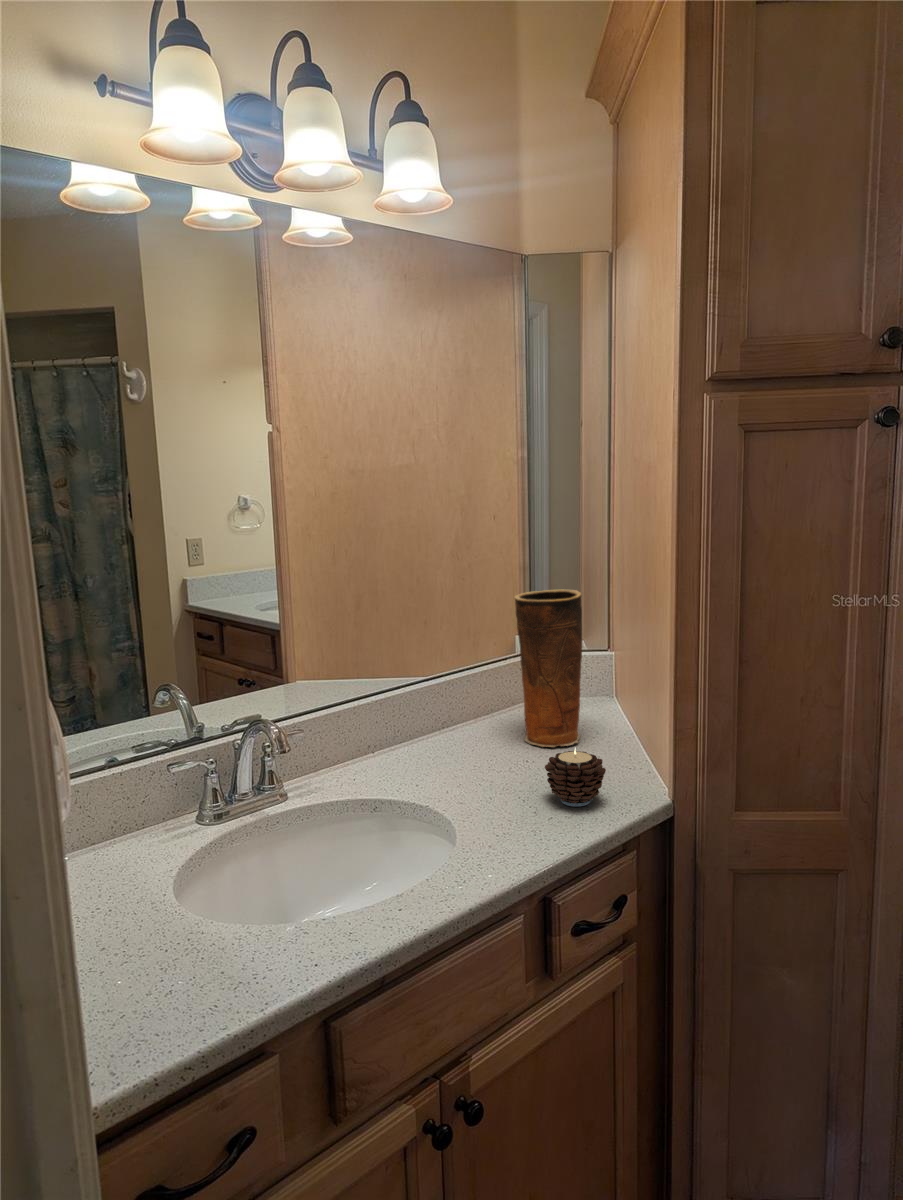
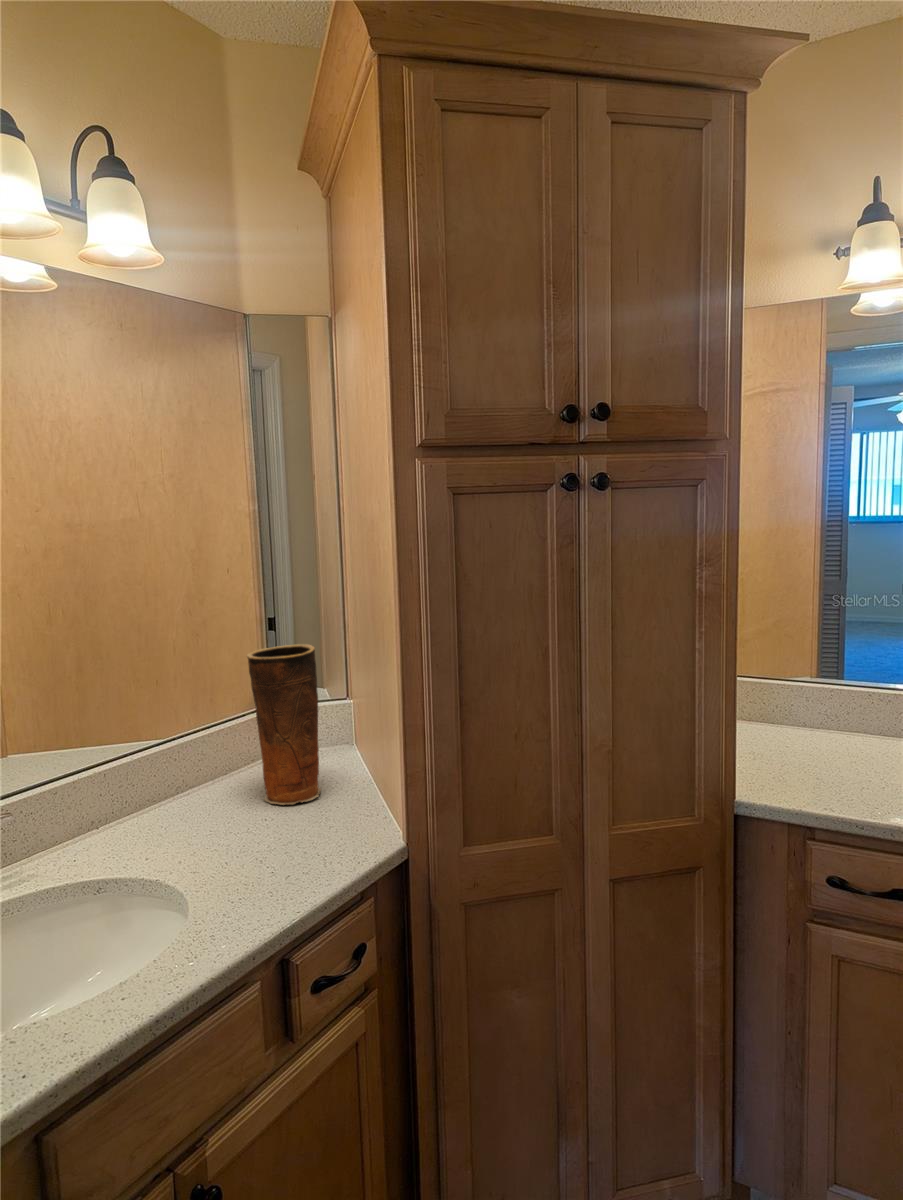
candle: present [545,748,606,807] -> none [280,803,341,863]

